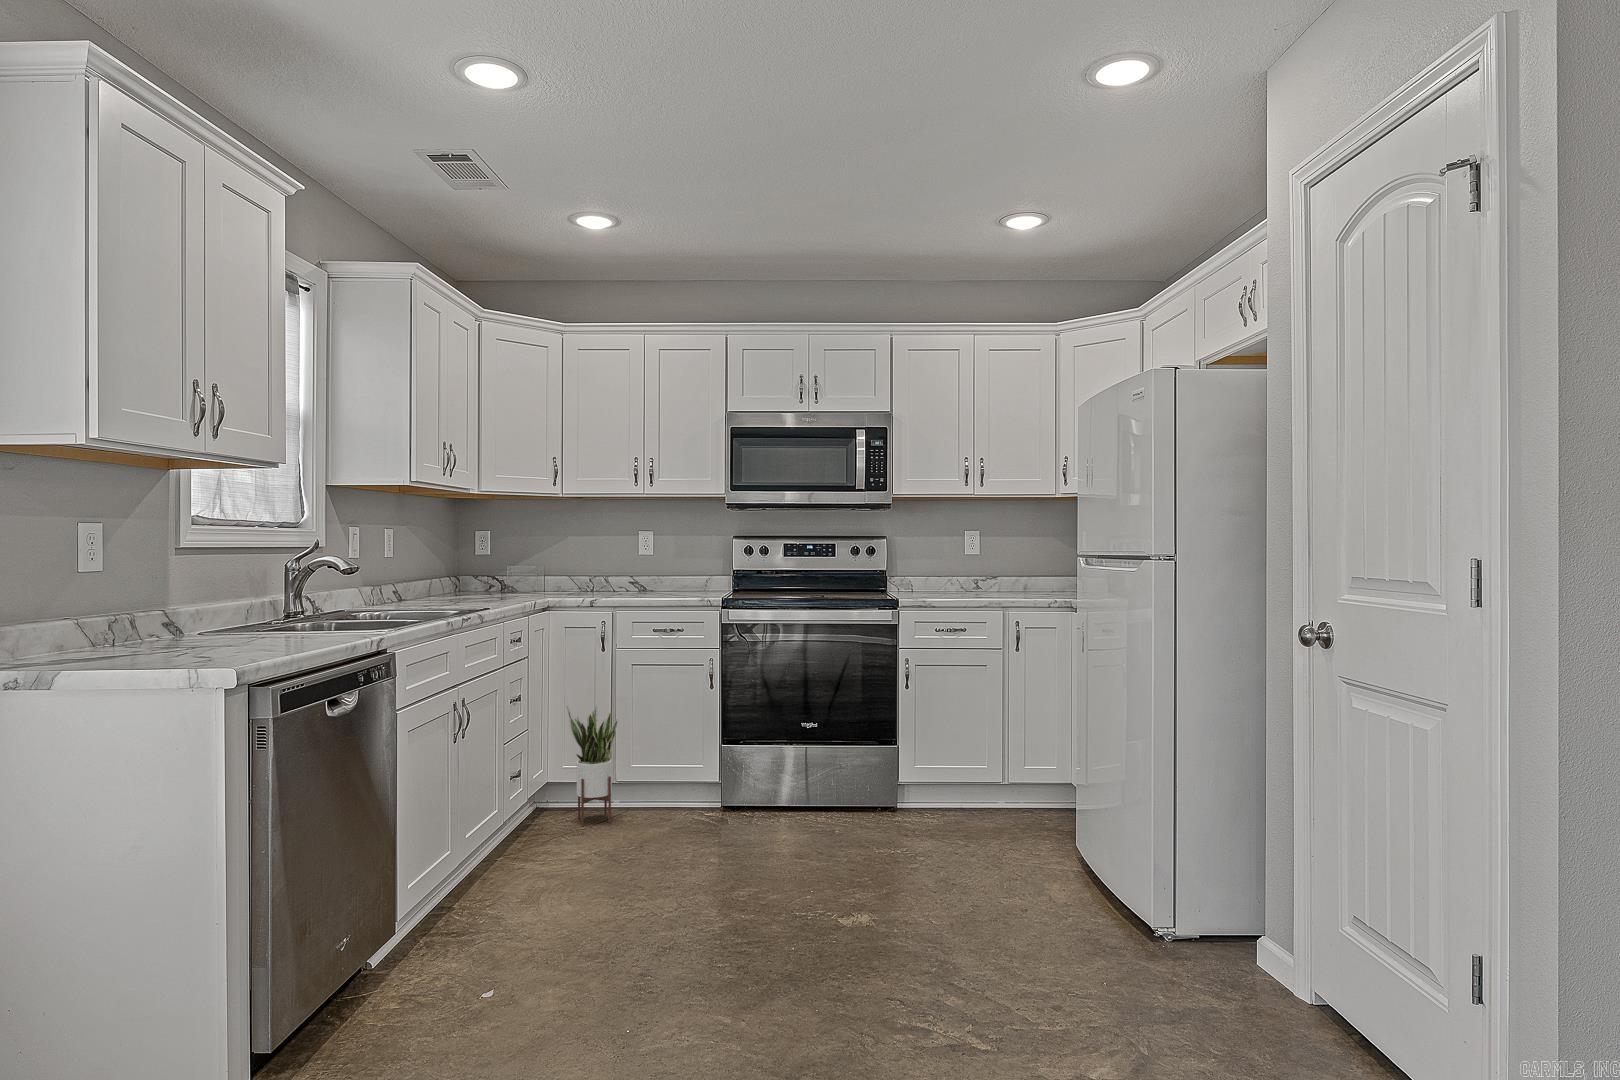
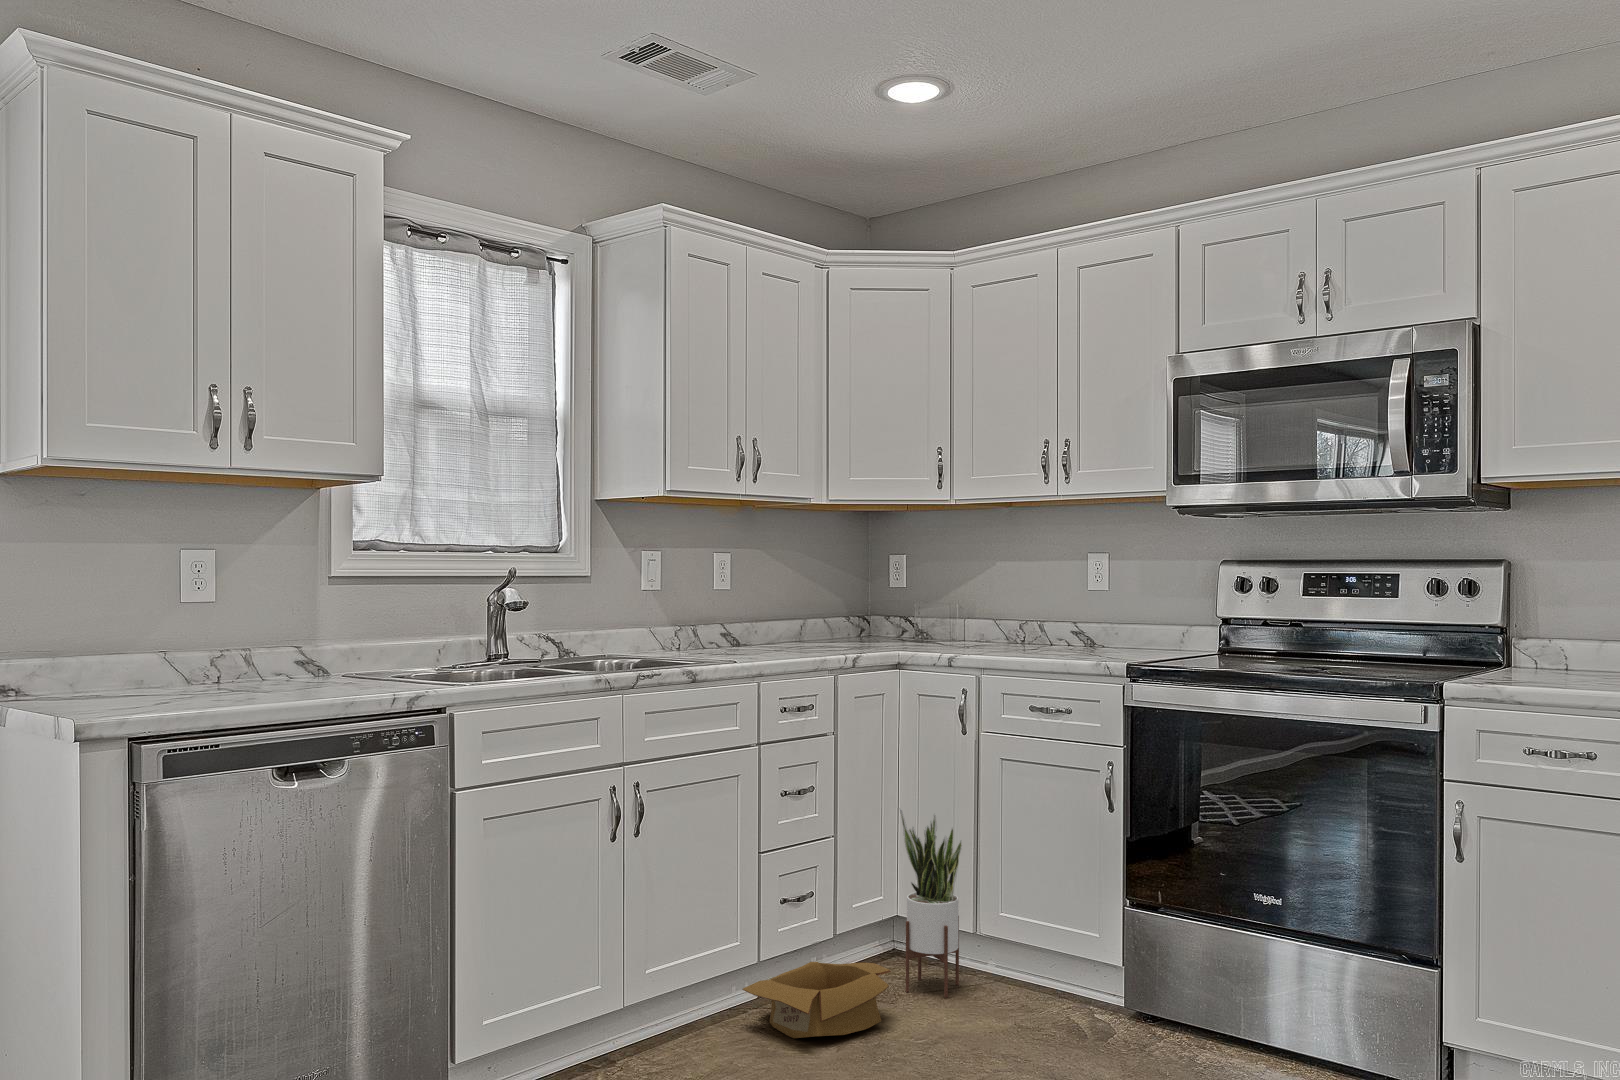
cardboard box: none [512,807,603,863] -> present [742,962,891,1038]

